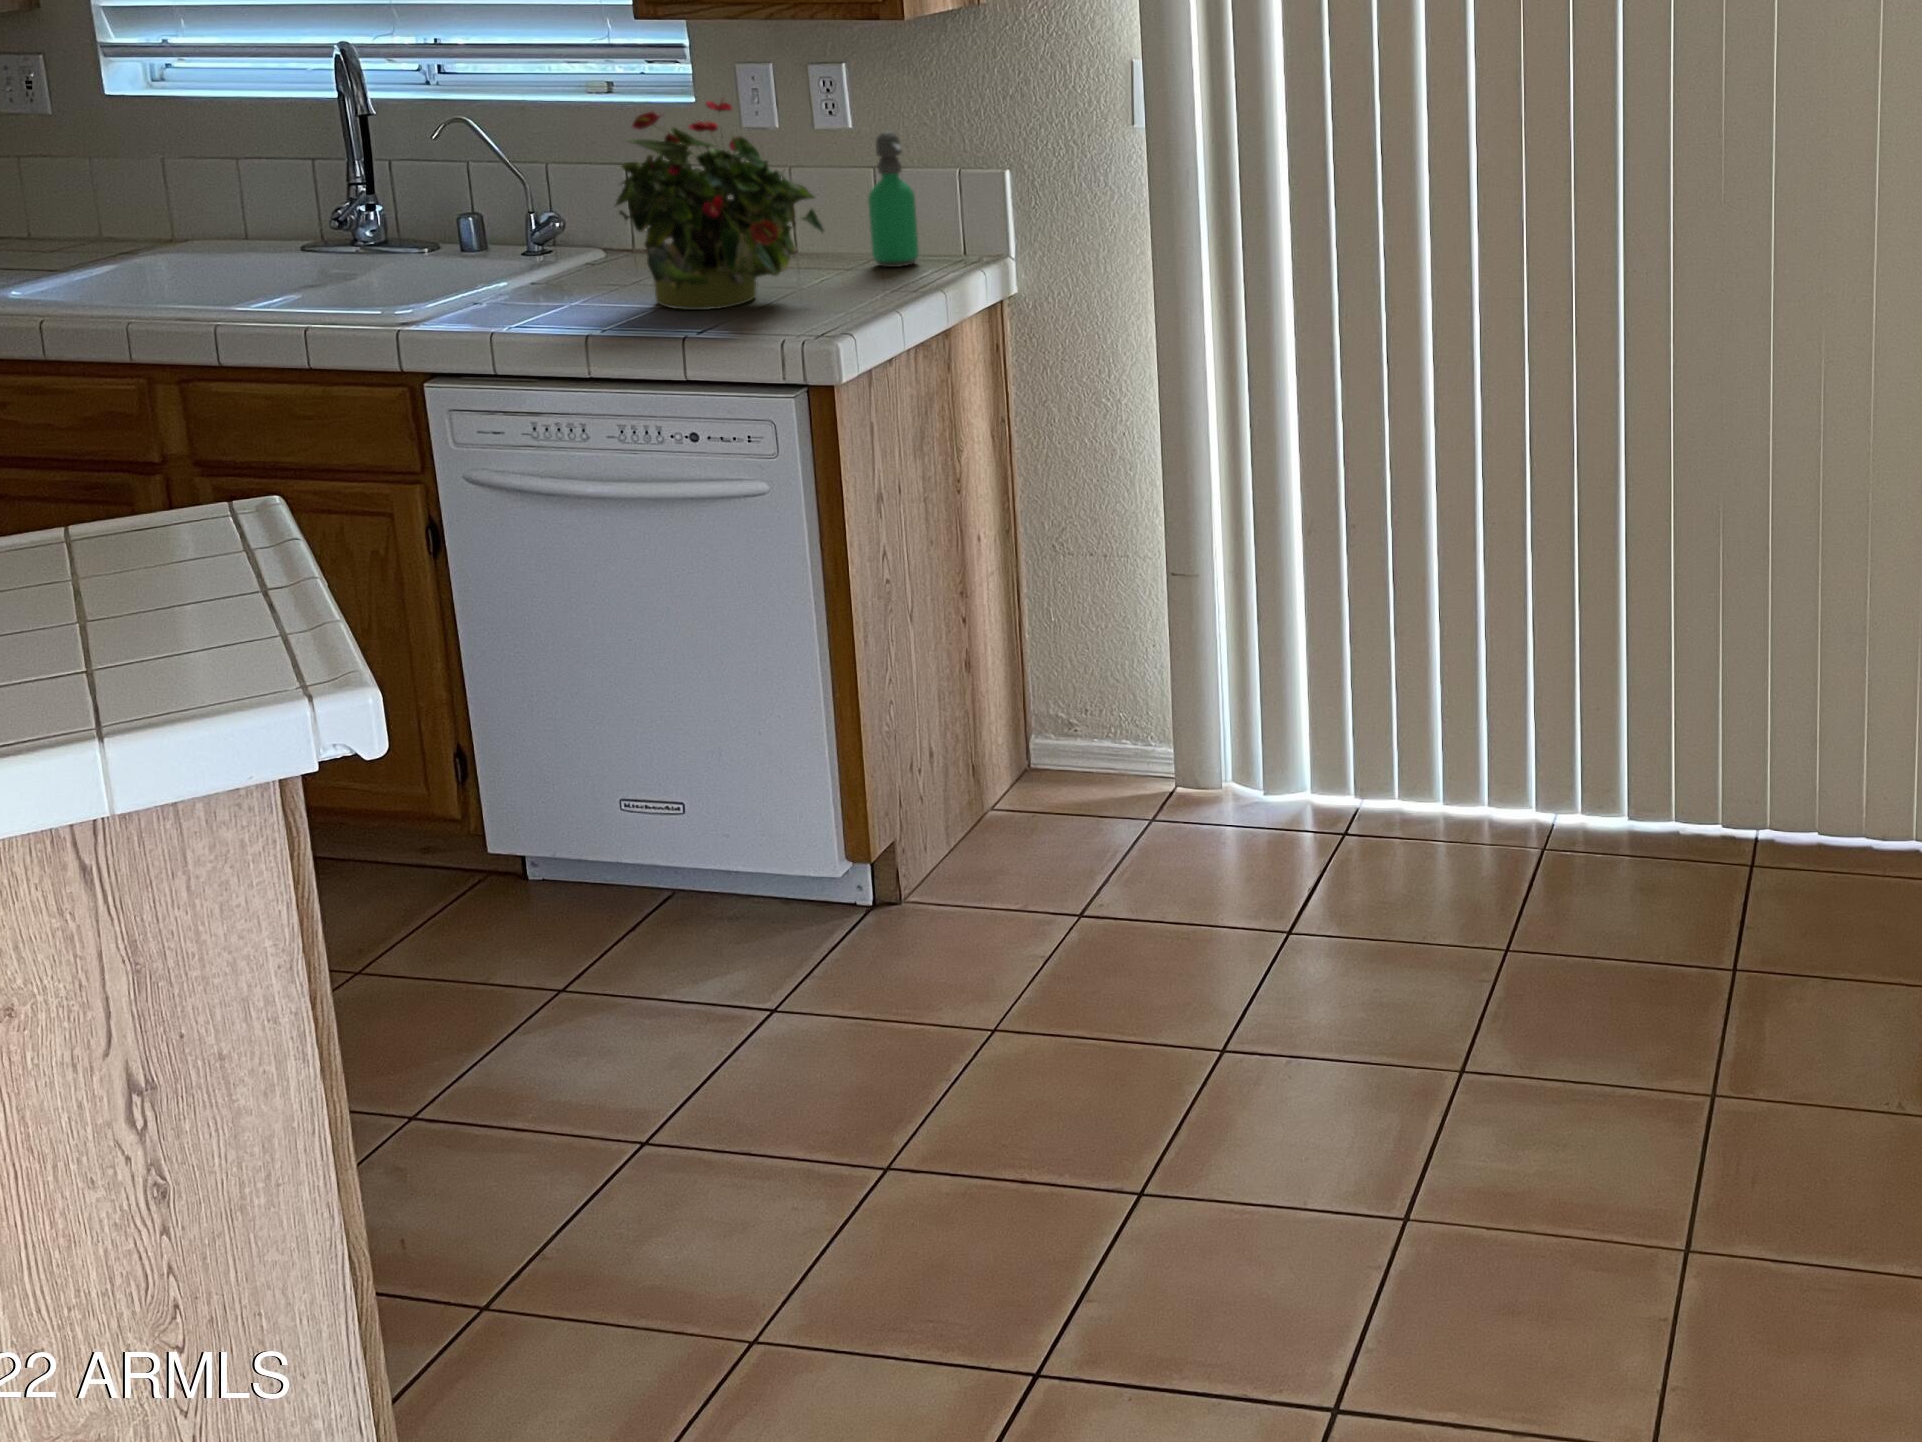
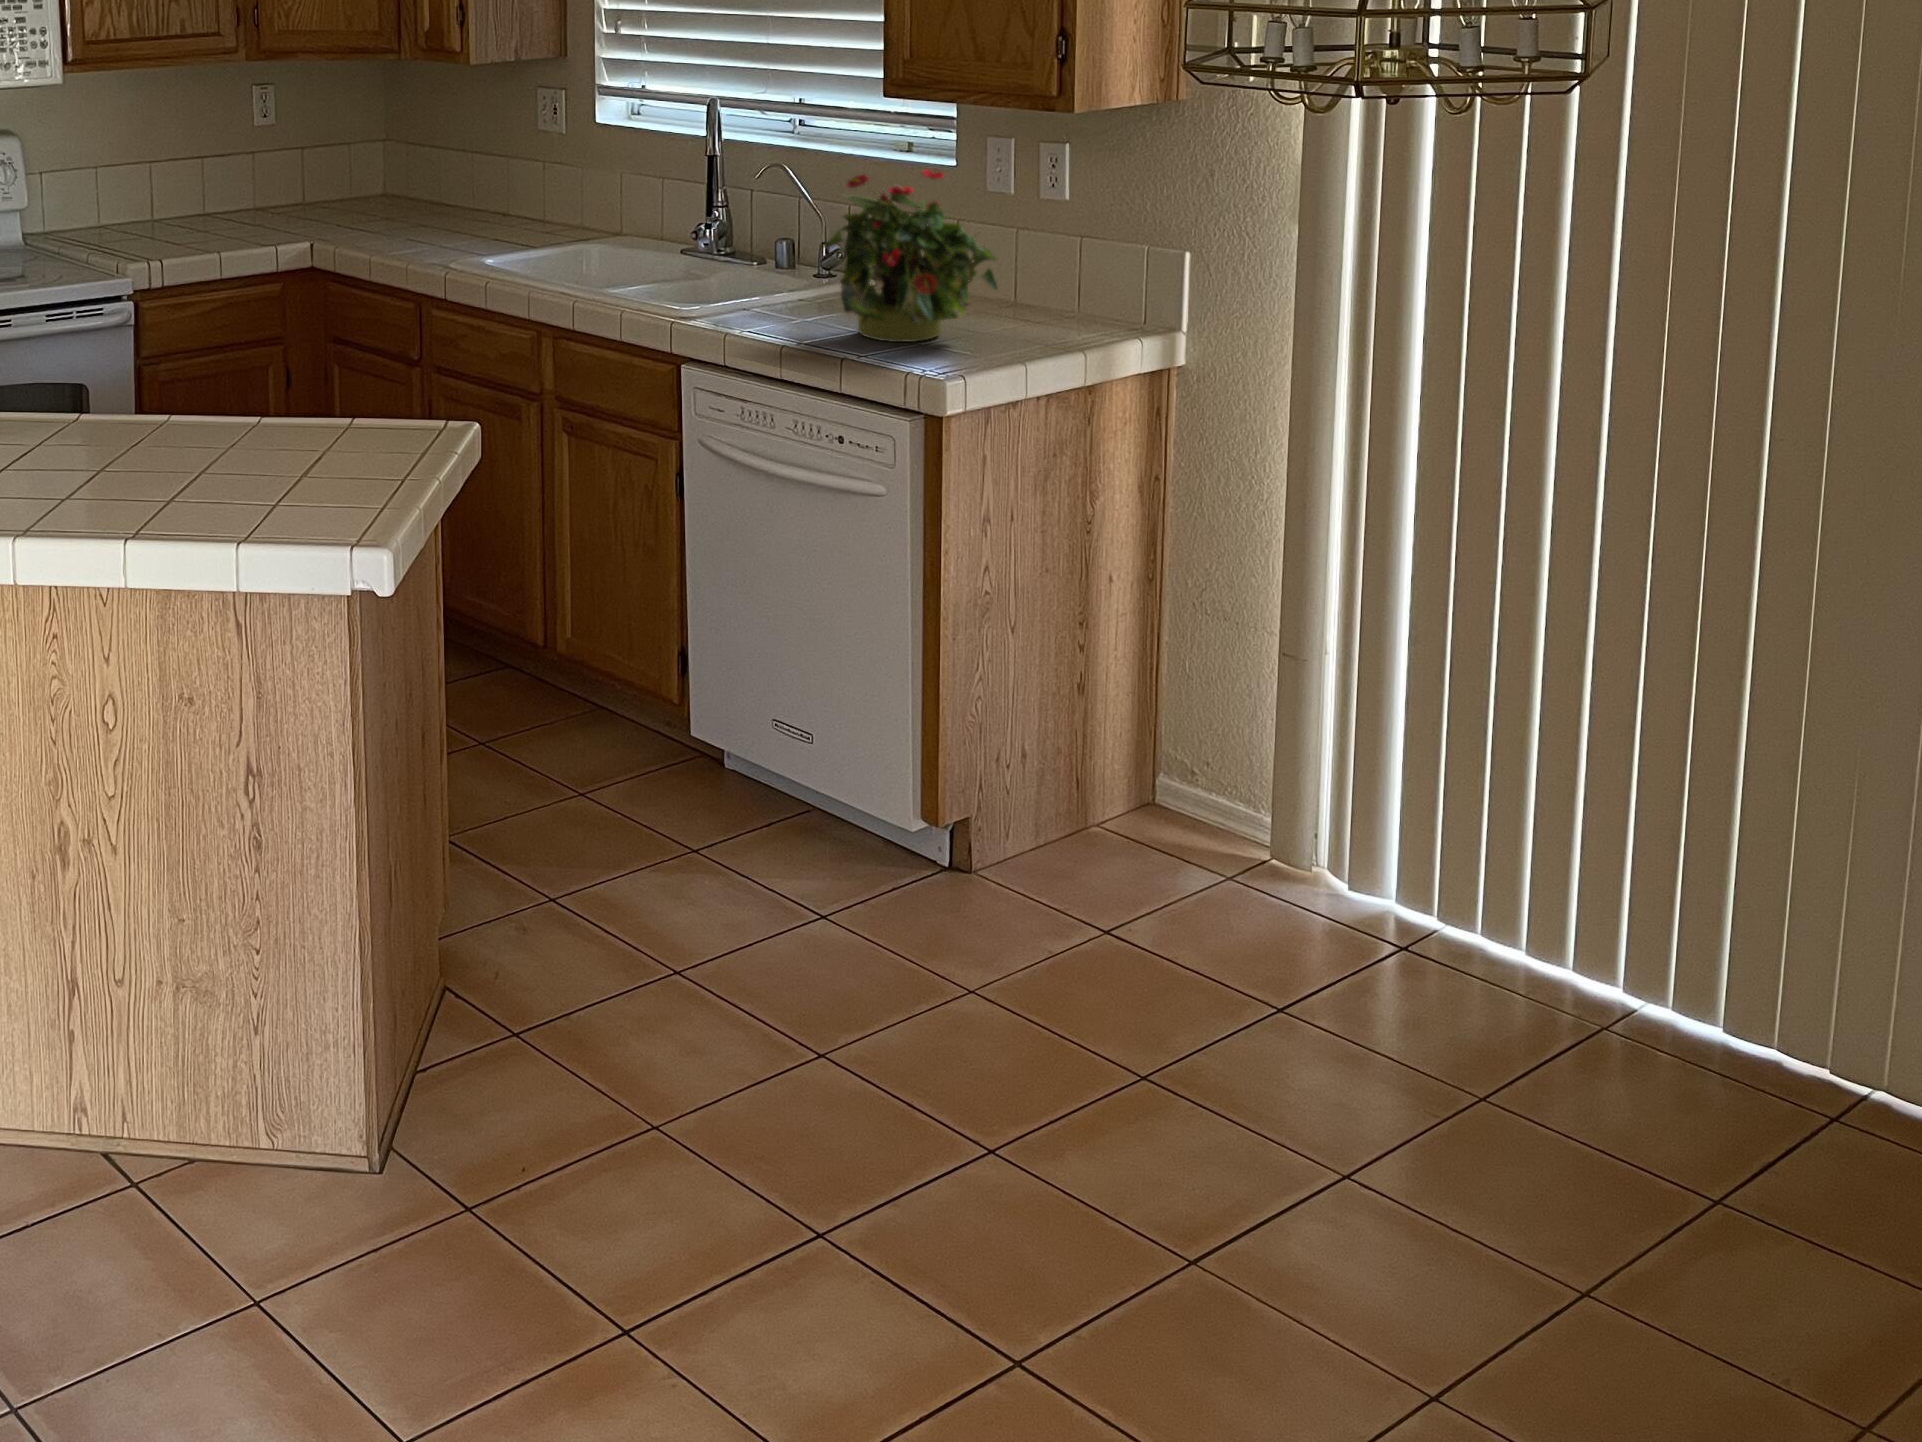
soap dispenser: present [868,132,919,267] -> none [1068,209,1112,328]

